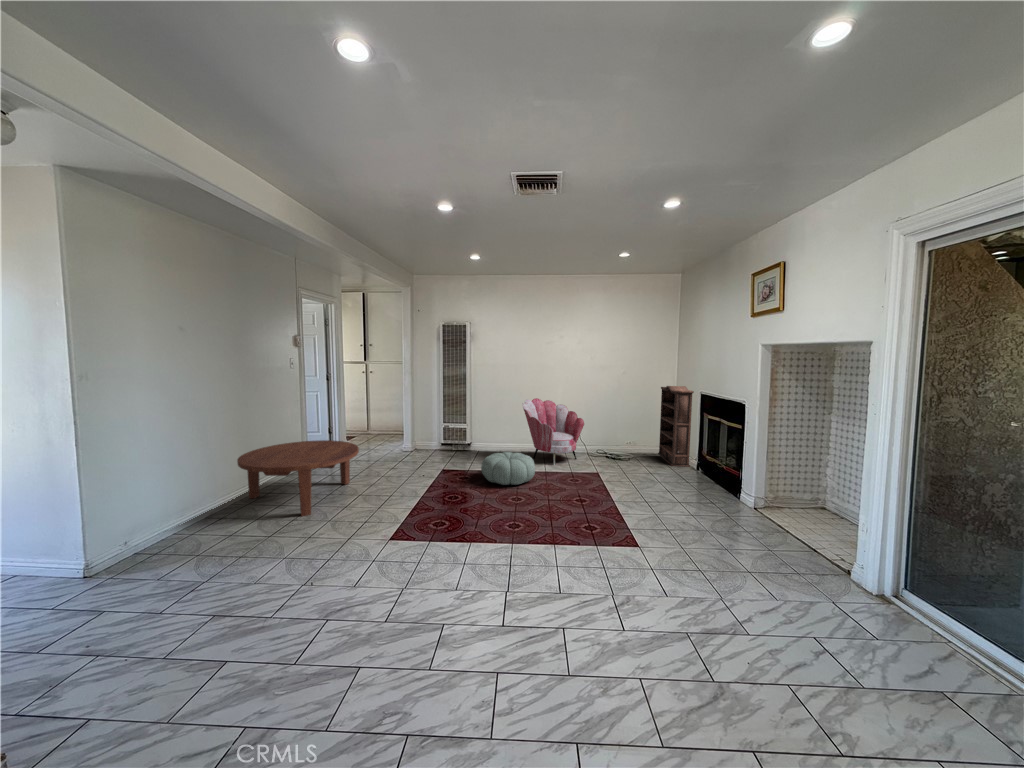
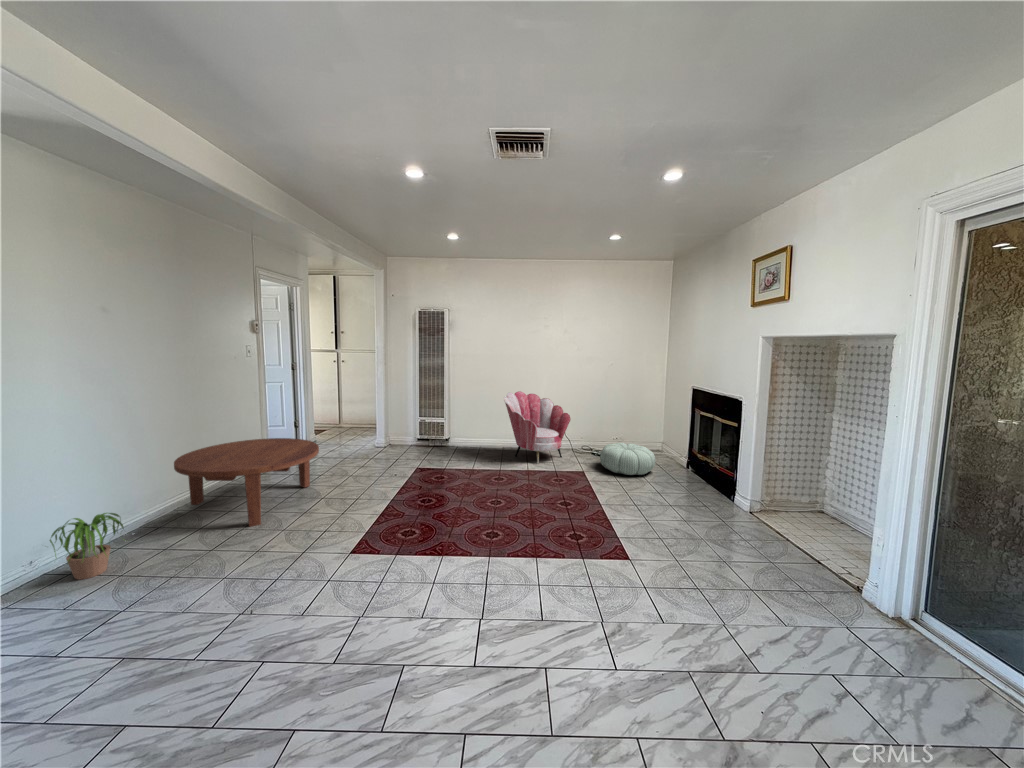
bookshelf: present [658,386,694,467] -> none [648,379,687,466]
pouf: present [481,452,535,485] -> present [600,443,655,475]
potted plant: none [137,500,210,556] -> present [50,513,124,580]

